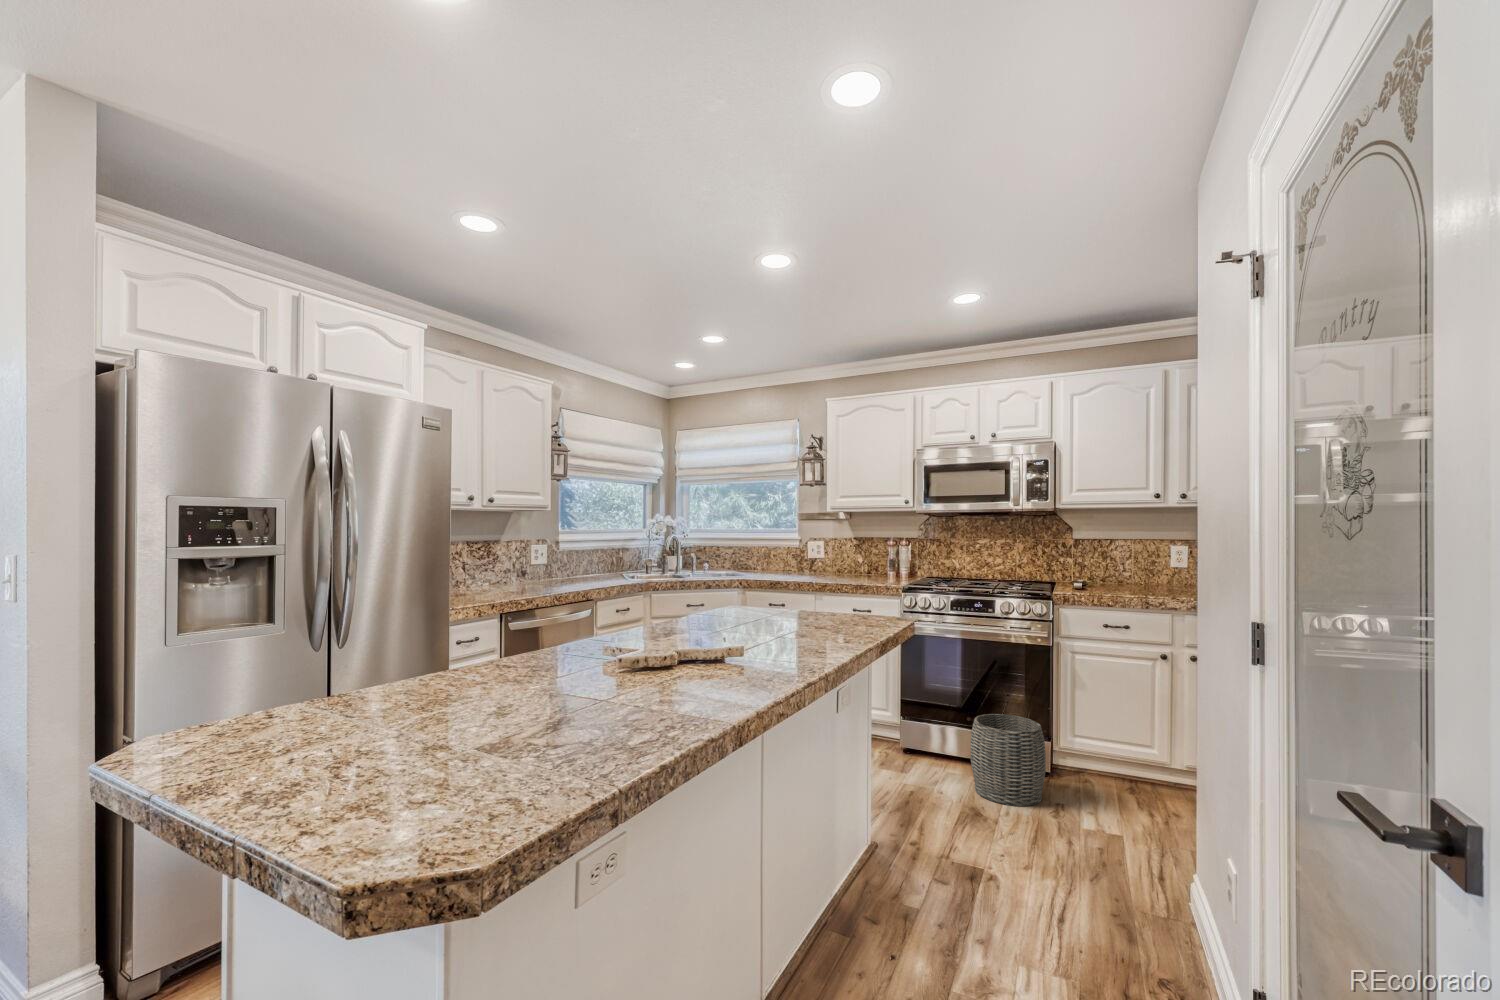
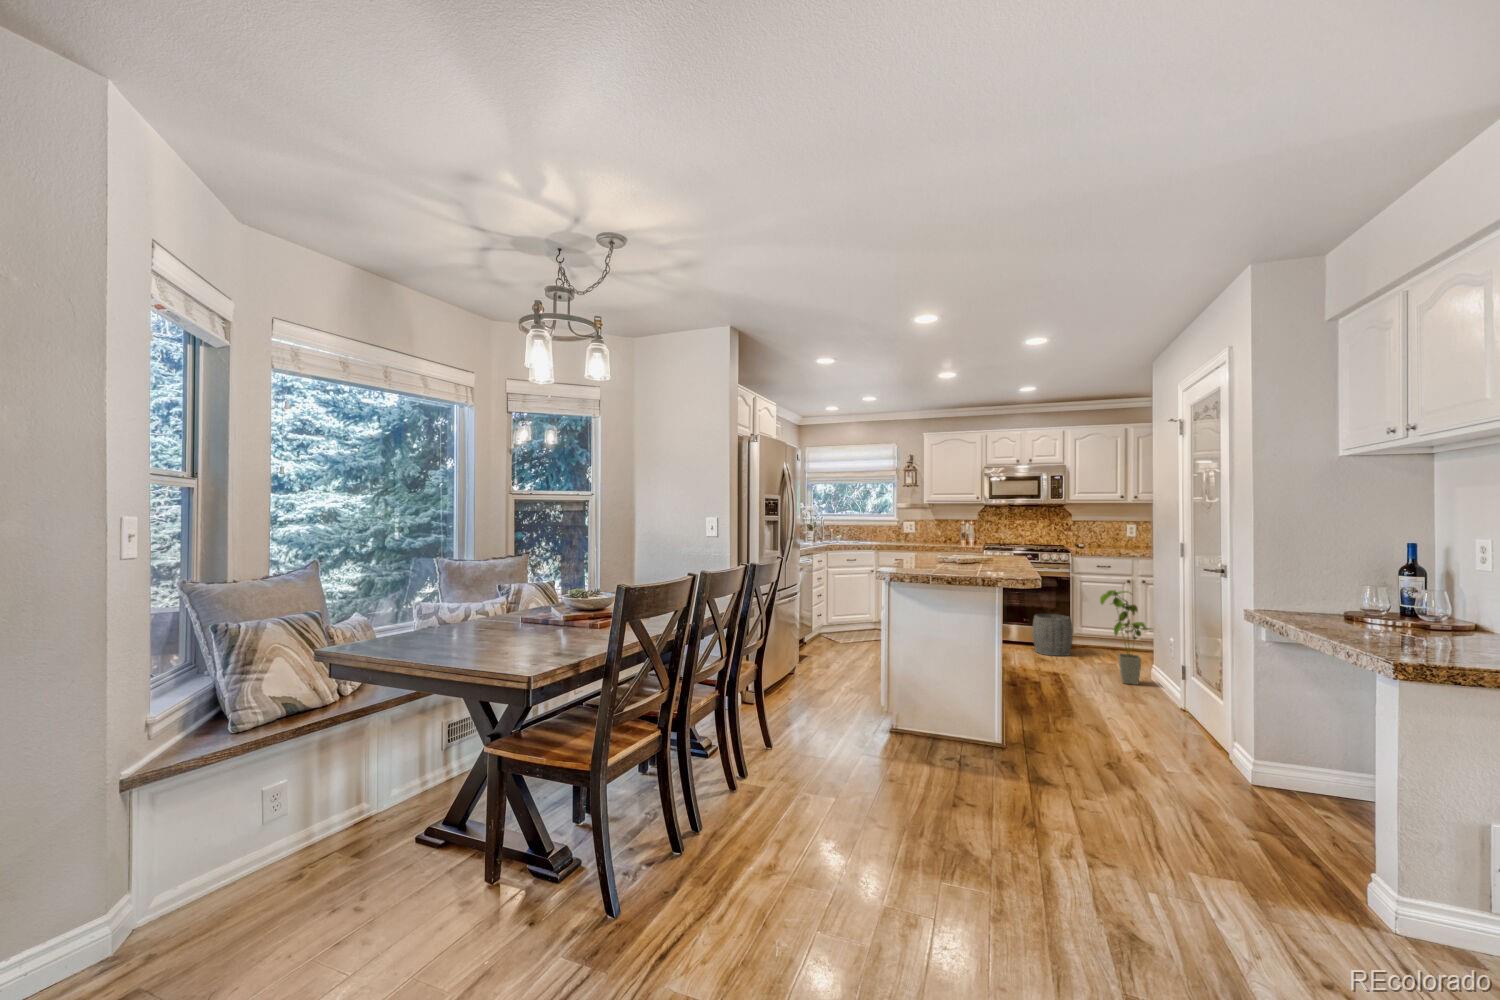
house plant: none [1053,696,1180,935] -> present [1100,590,1151,685]

